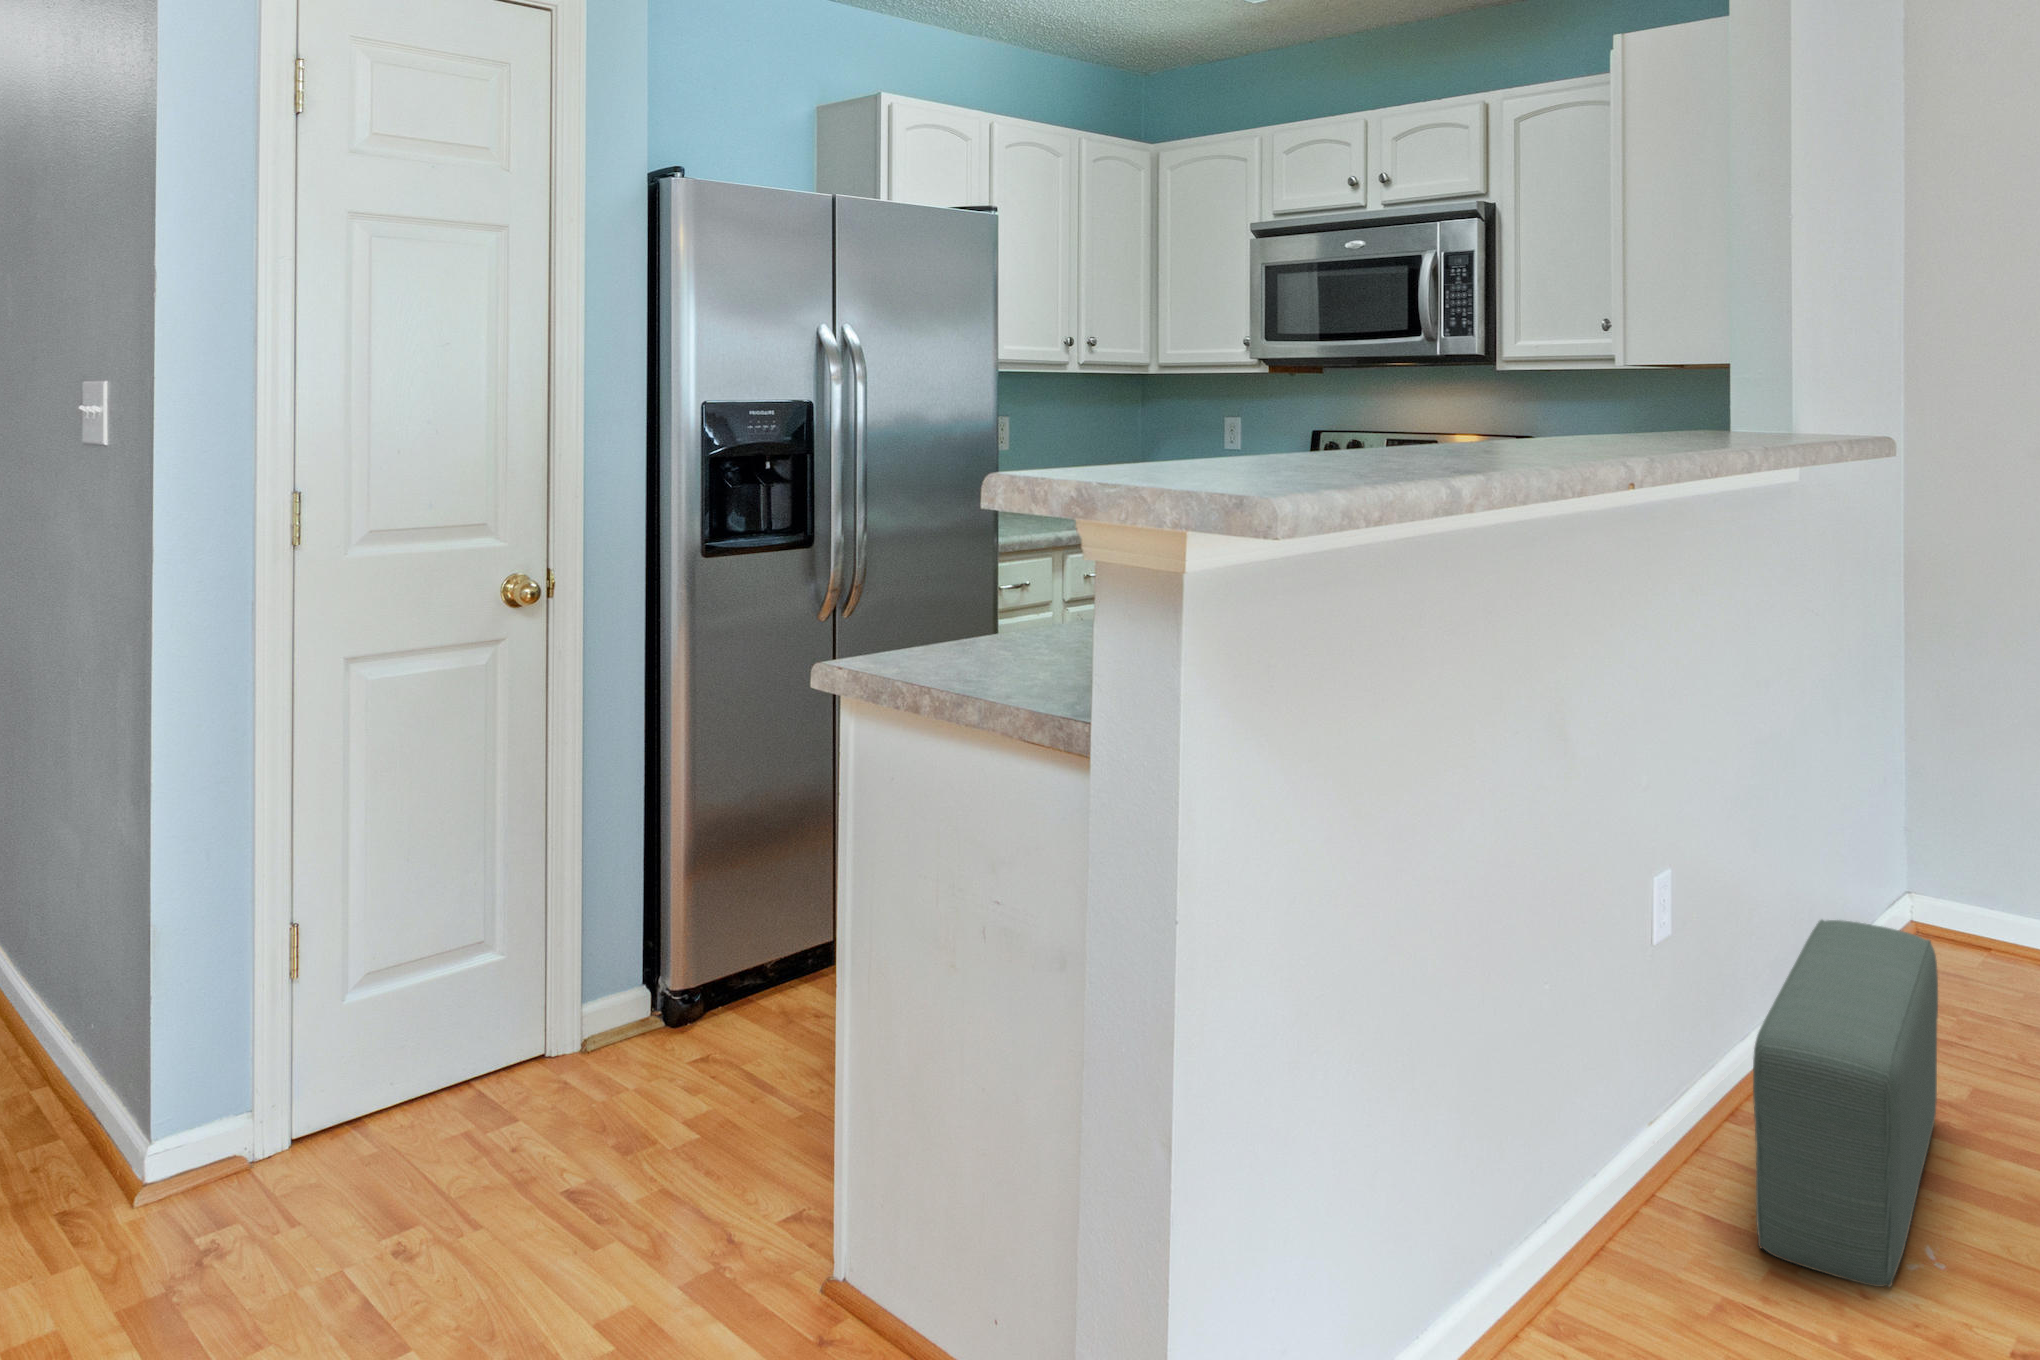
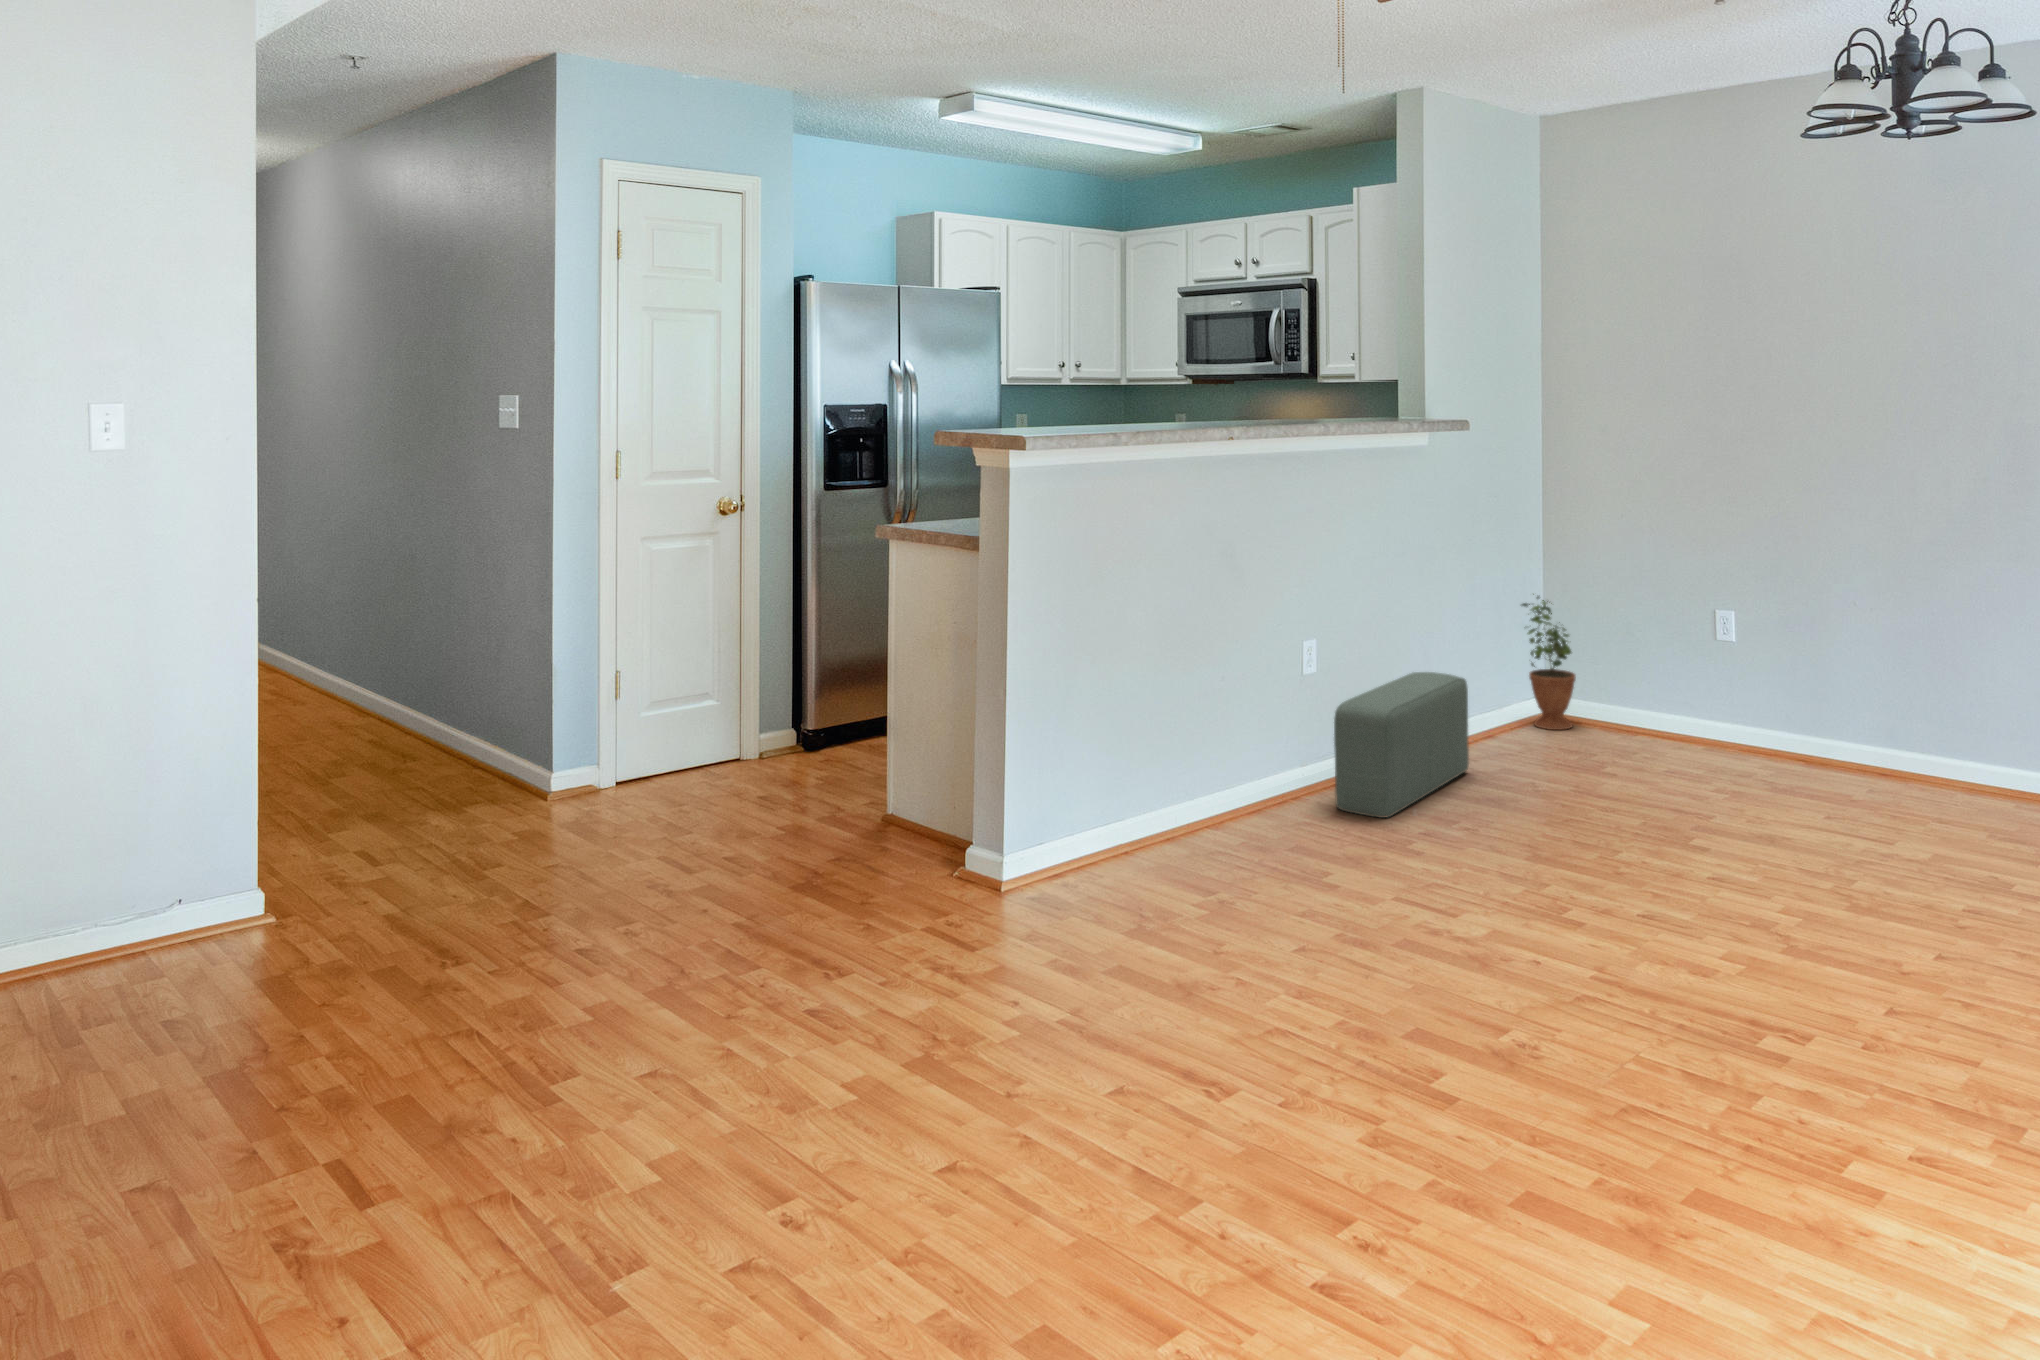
potted plant: none [1903,740,2020,987] -> present [1522,594,1576,730]

